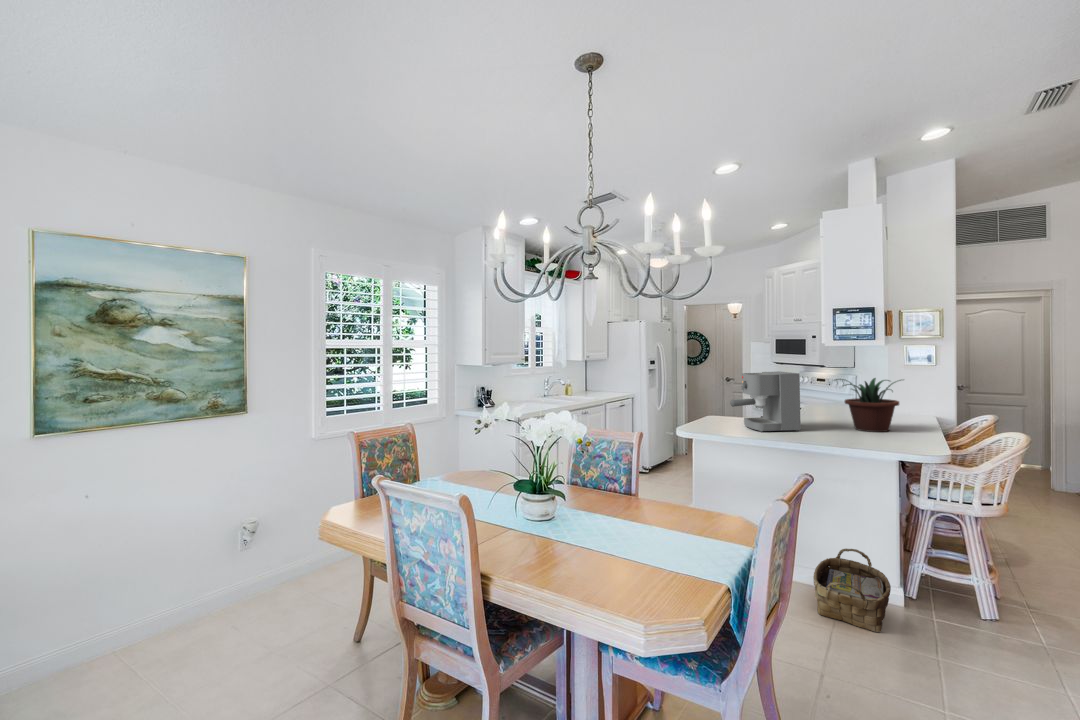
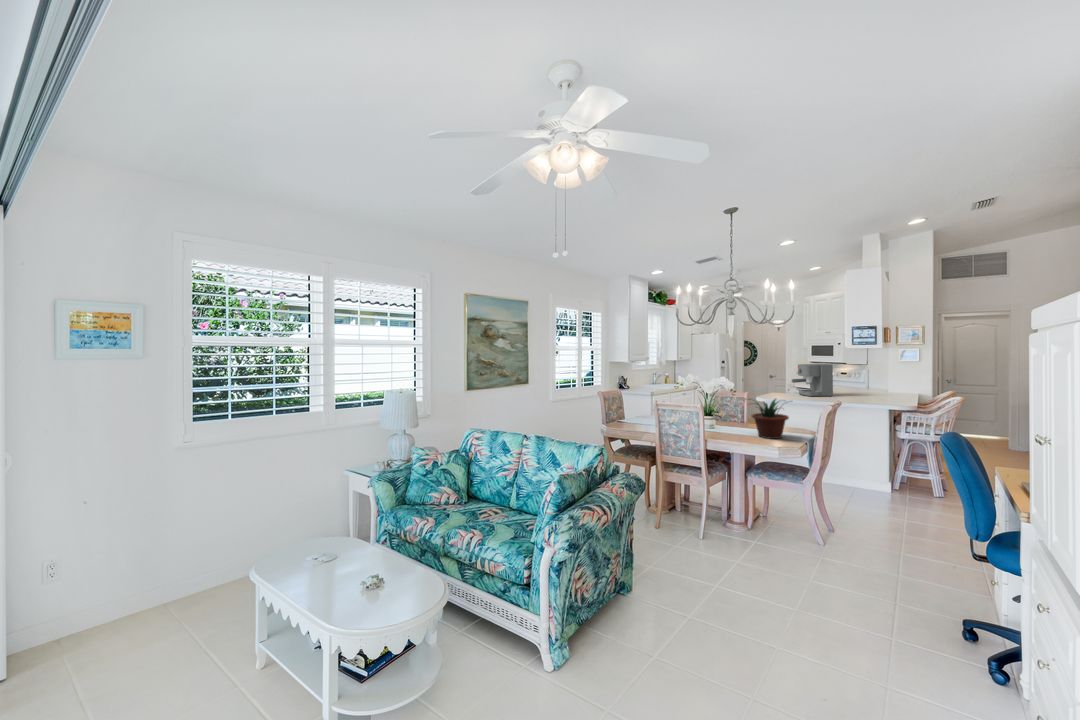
potted plant: present [836,378,901,432] -> present [750,399,789,439]
woven basket: present [813,549,891,632] -> none [840,459,882,496]

